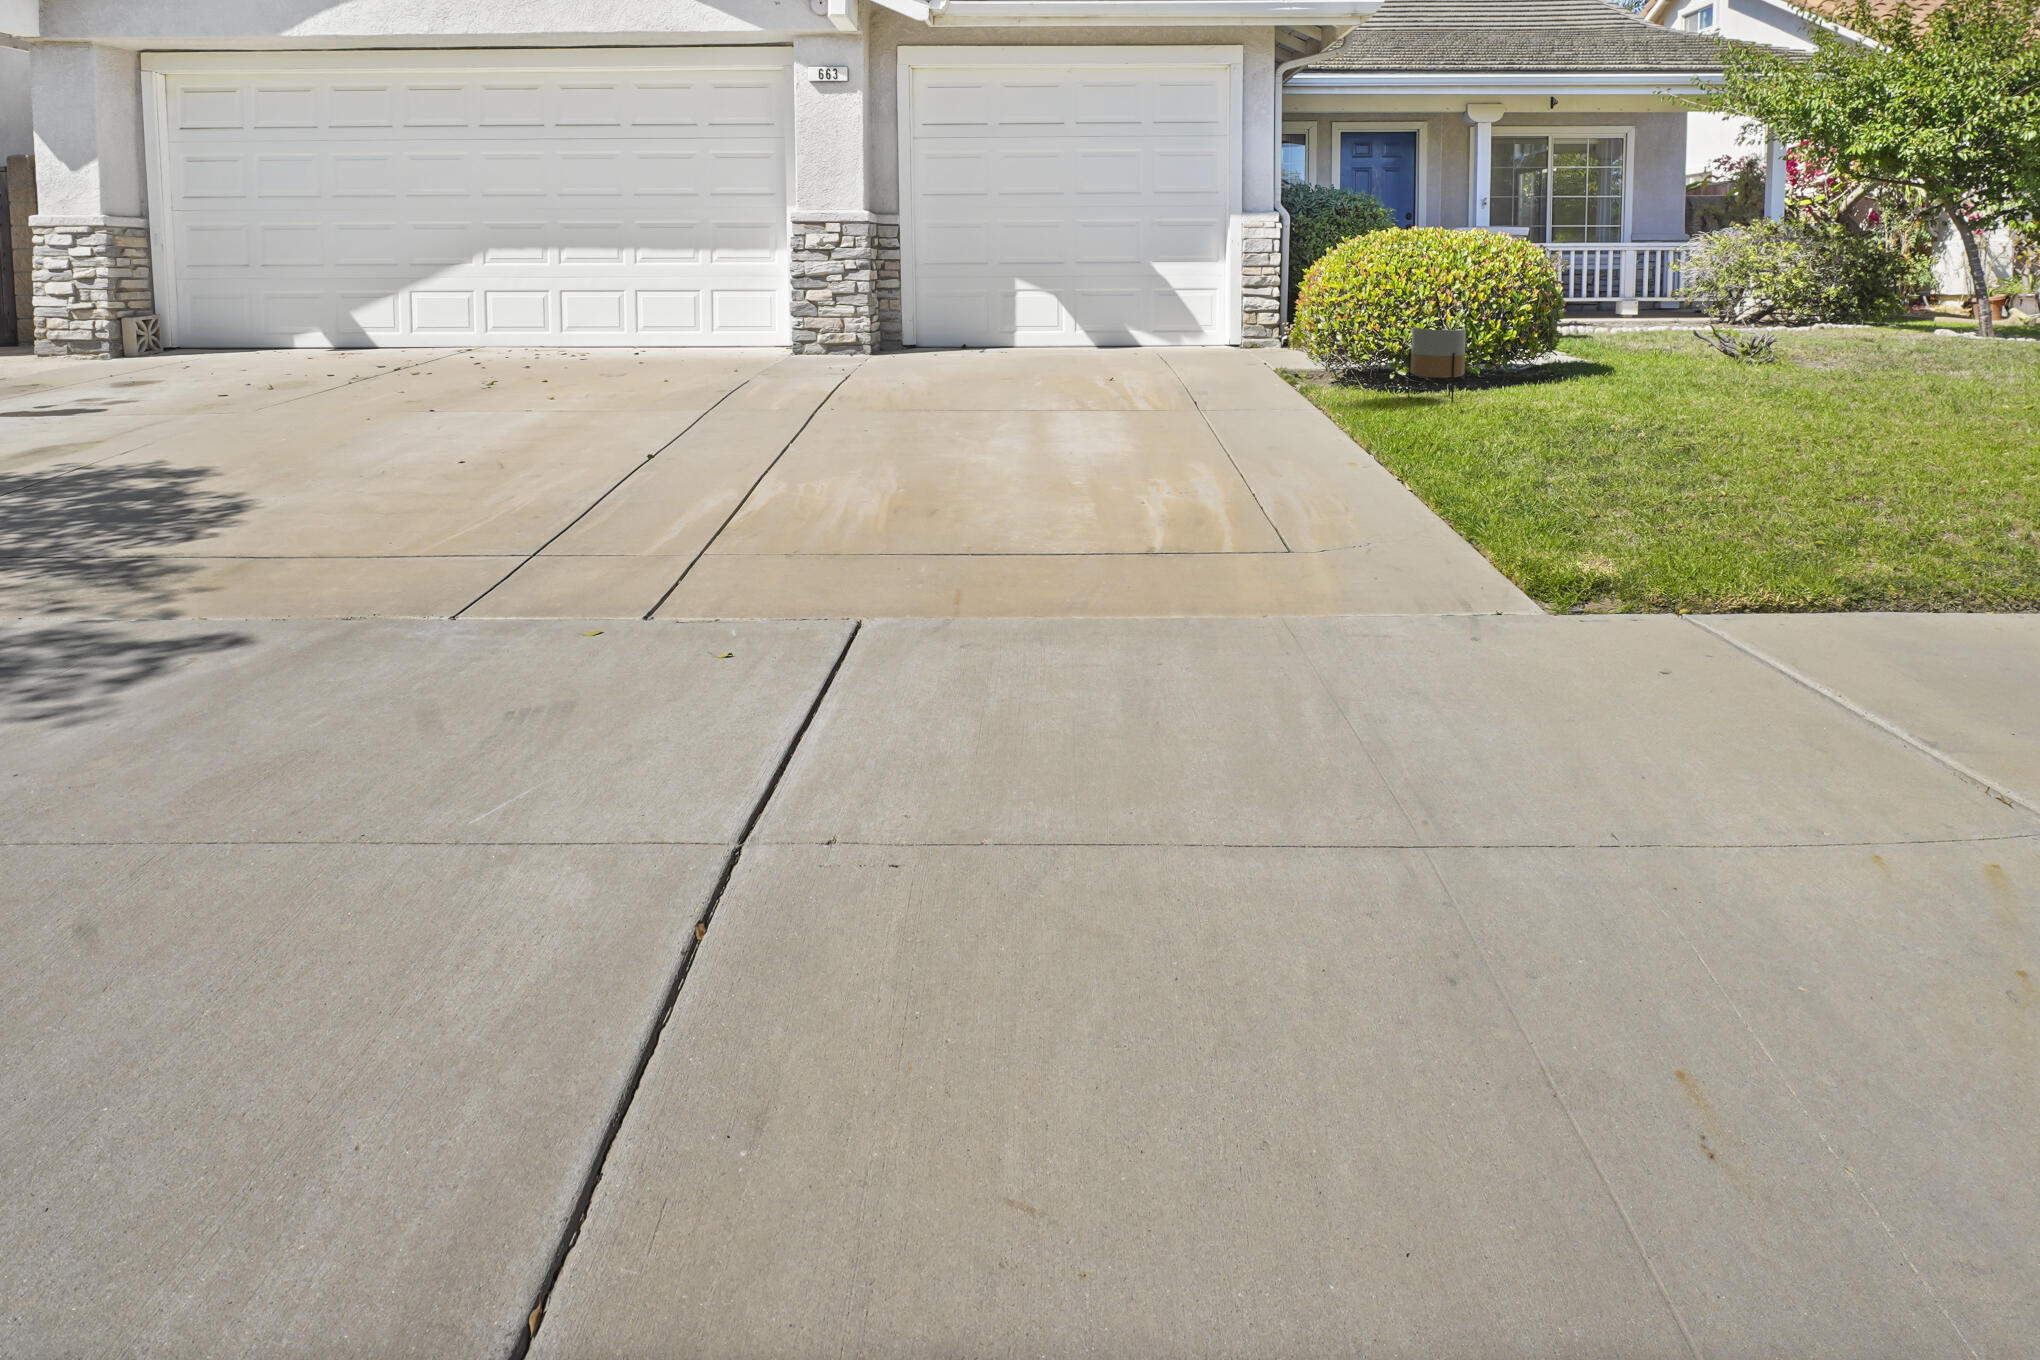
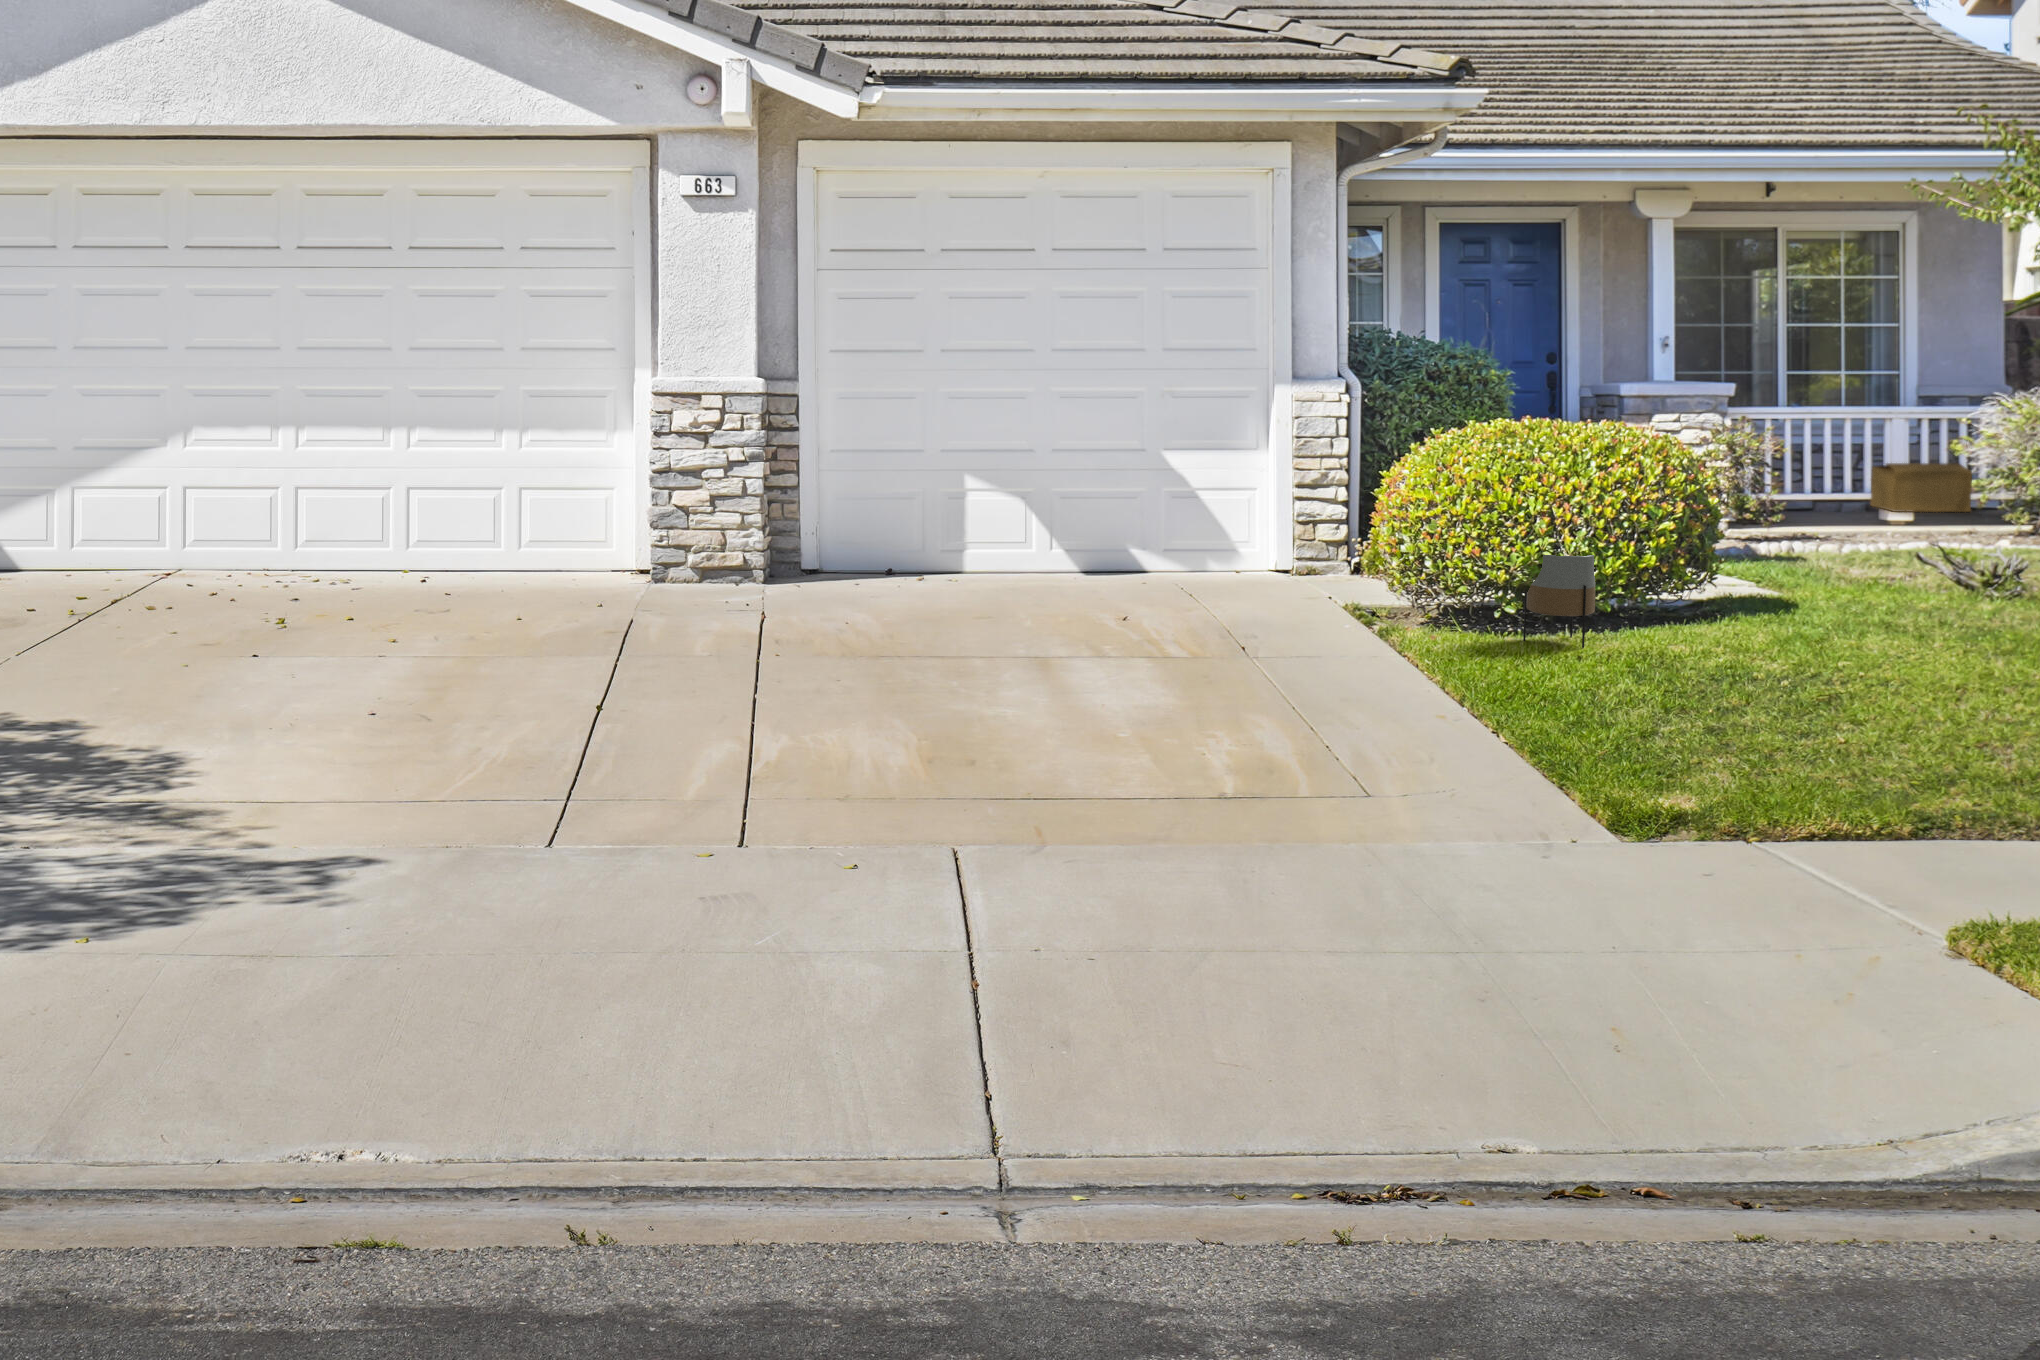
cardboard box: none [1760,280,1839,316] -> present [1871,463,1972,512]

